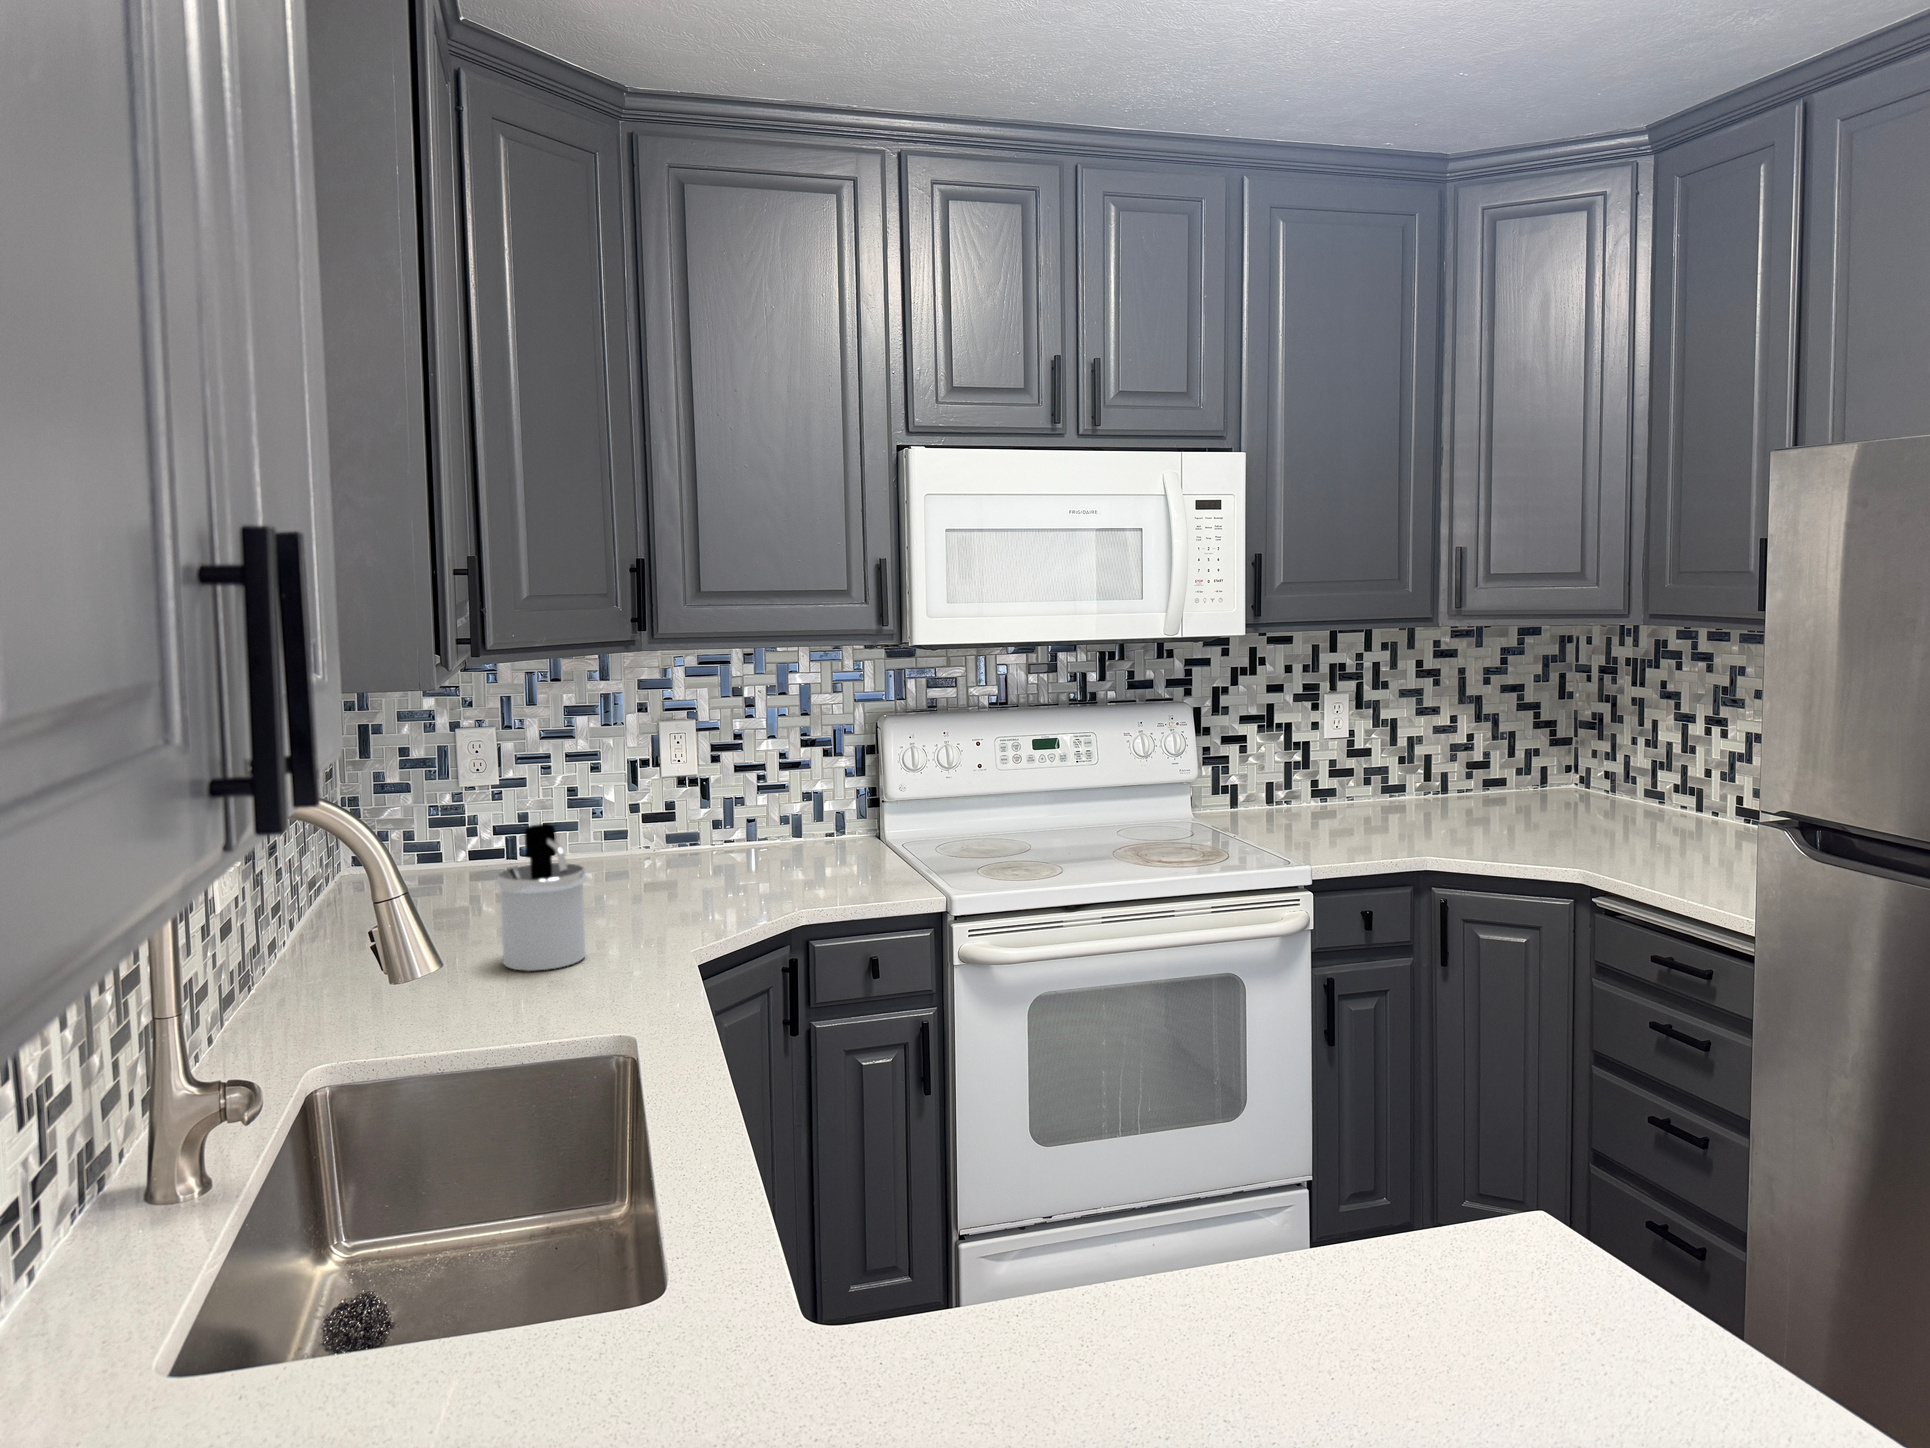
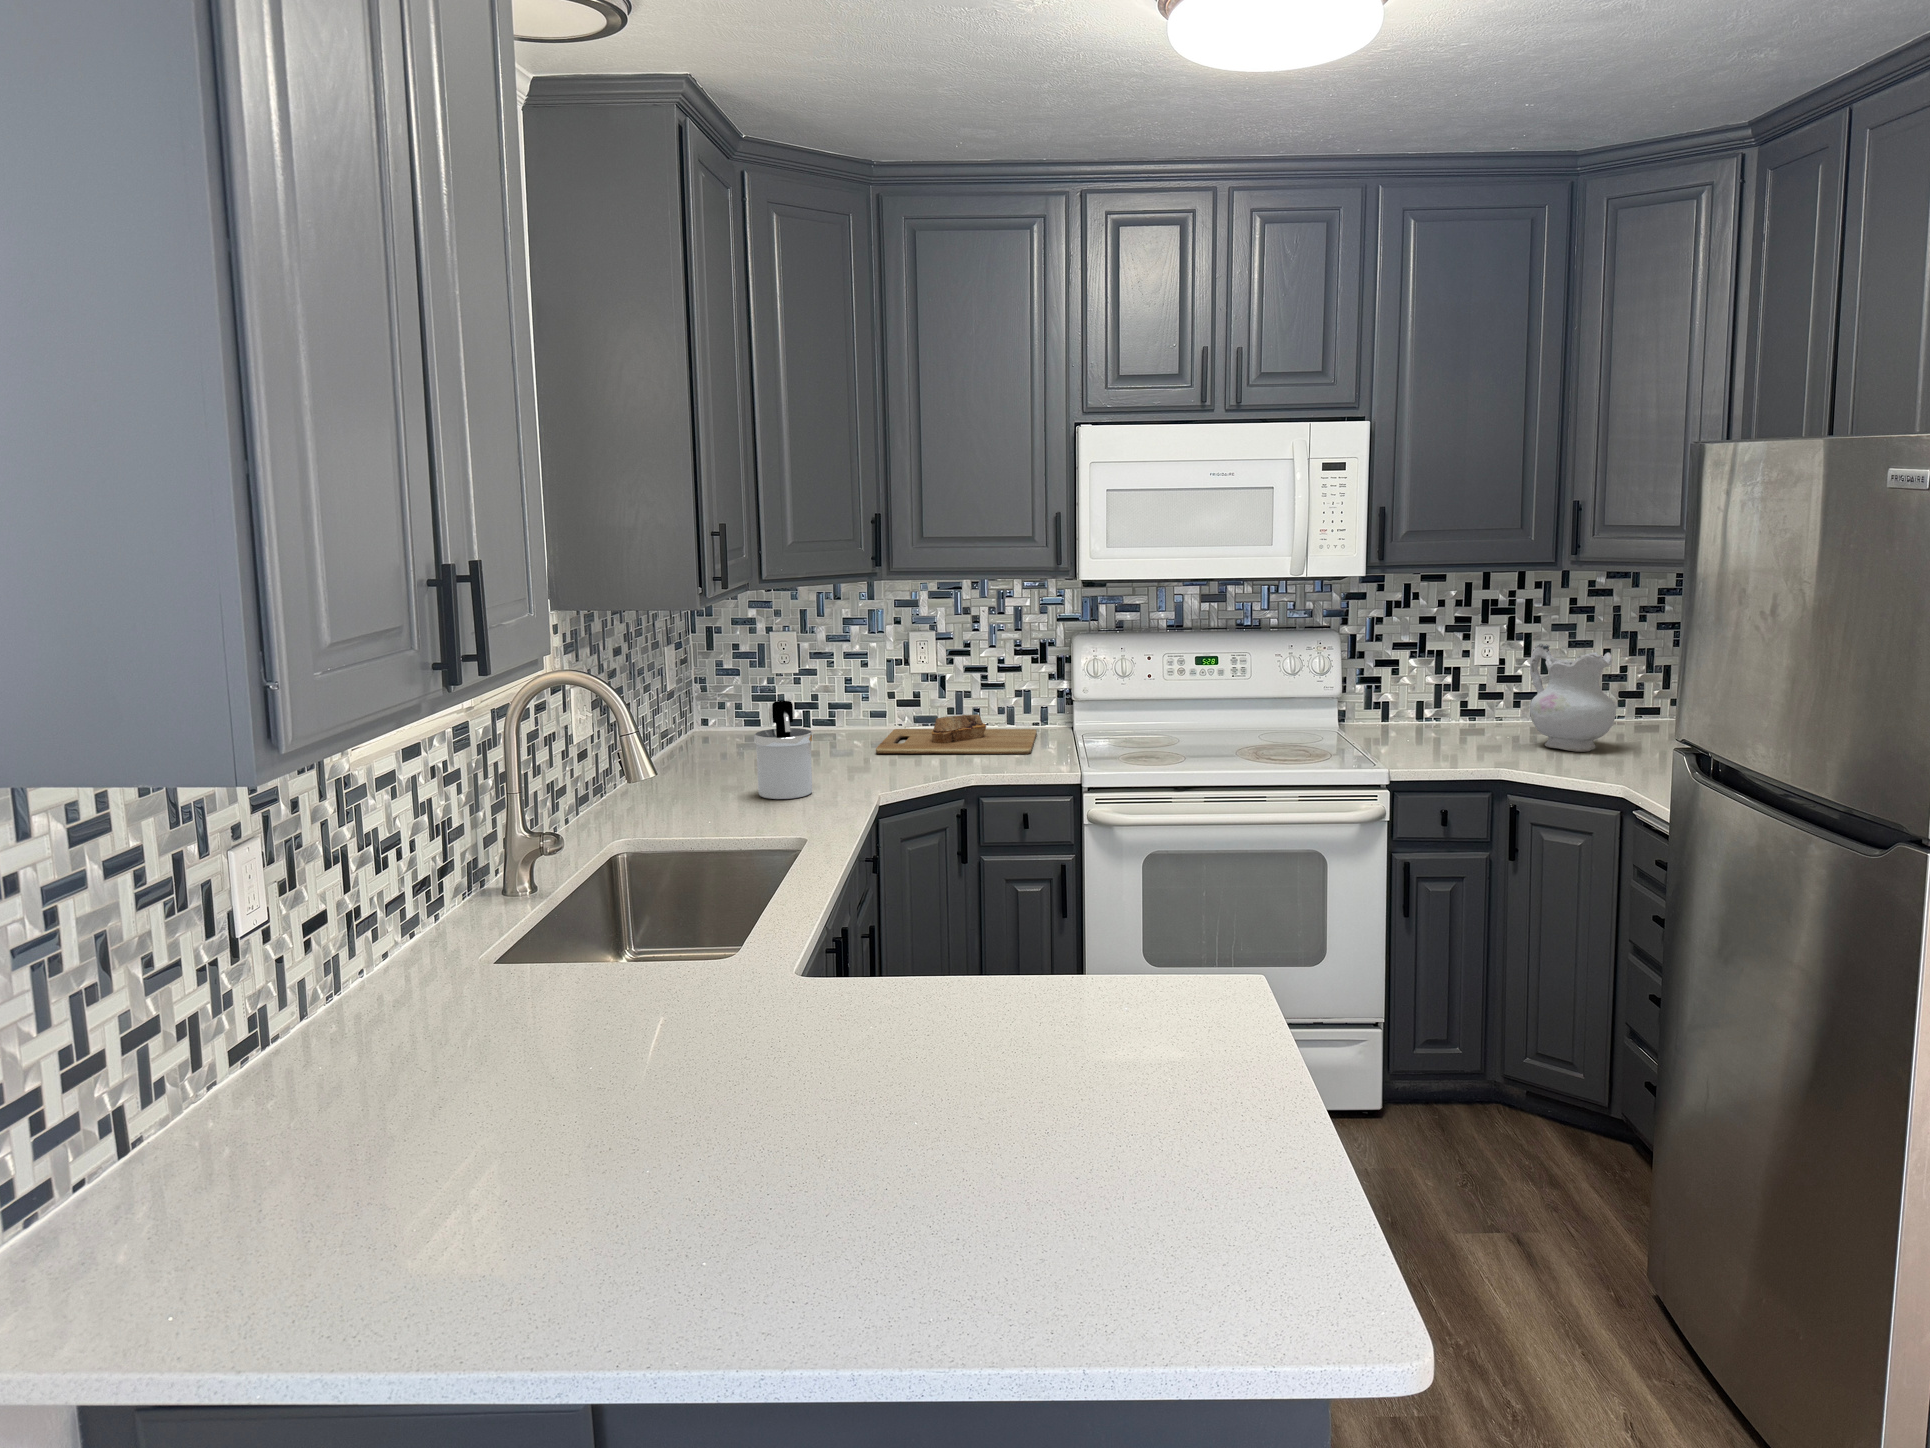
ceramic pitcher: none [1400,711,1499,831] -> present [1530,644,1616,752]
cutting board: none [635,827,850,889] -> present [876,714,1037,754]

